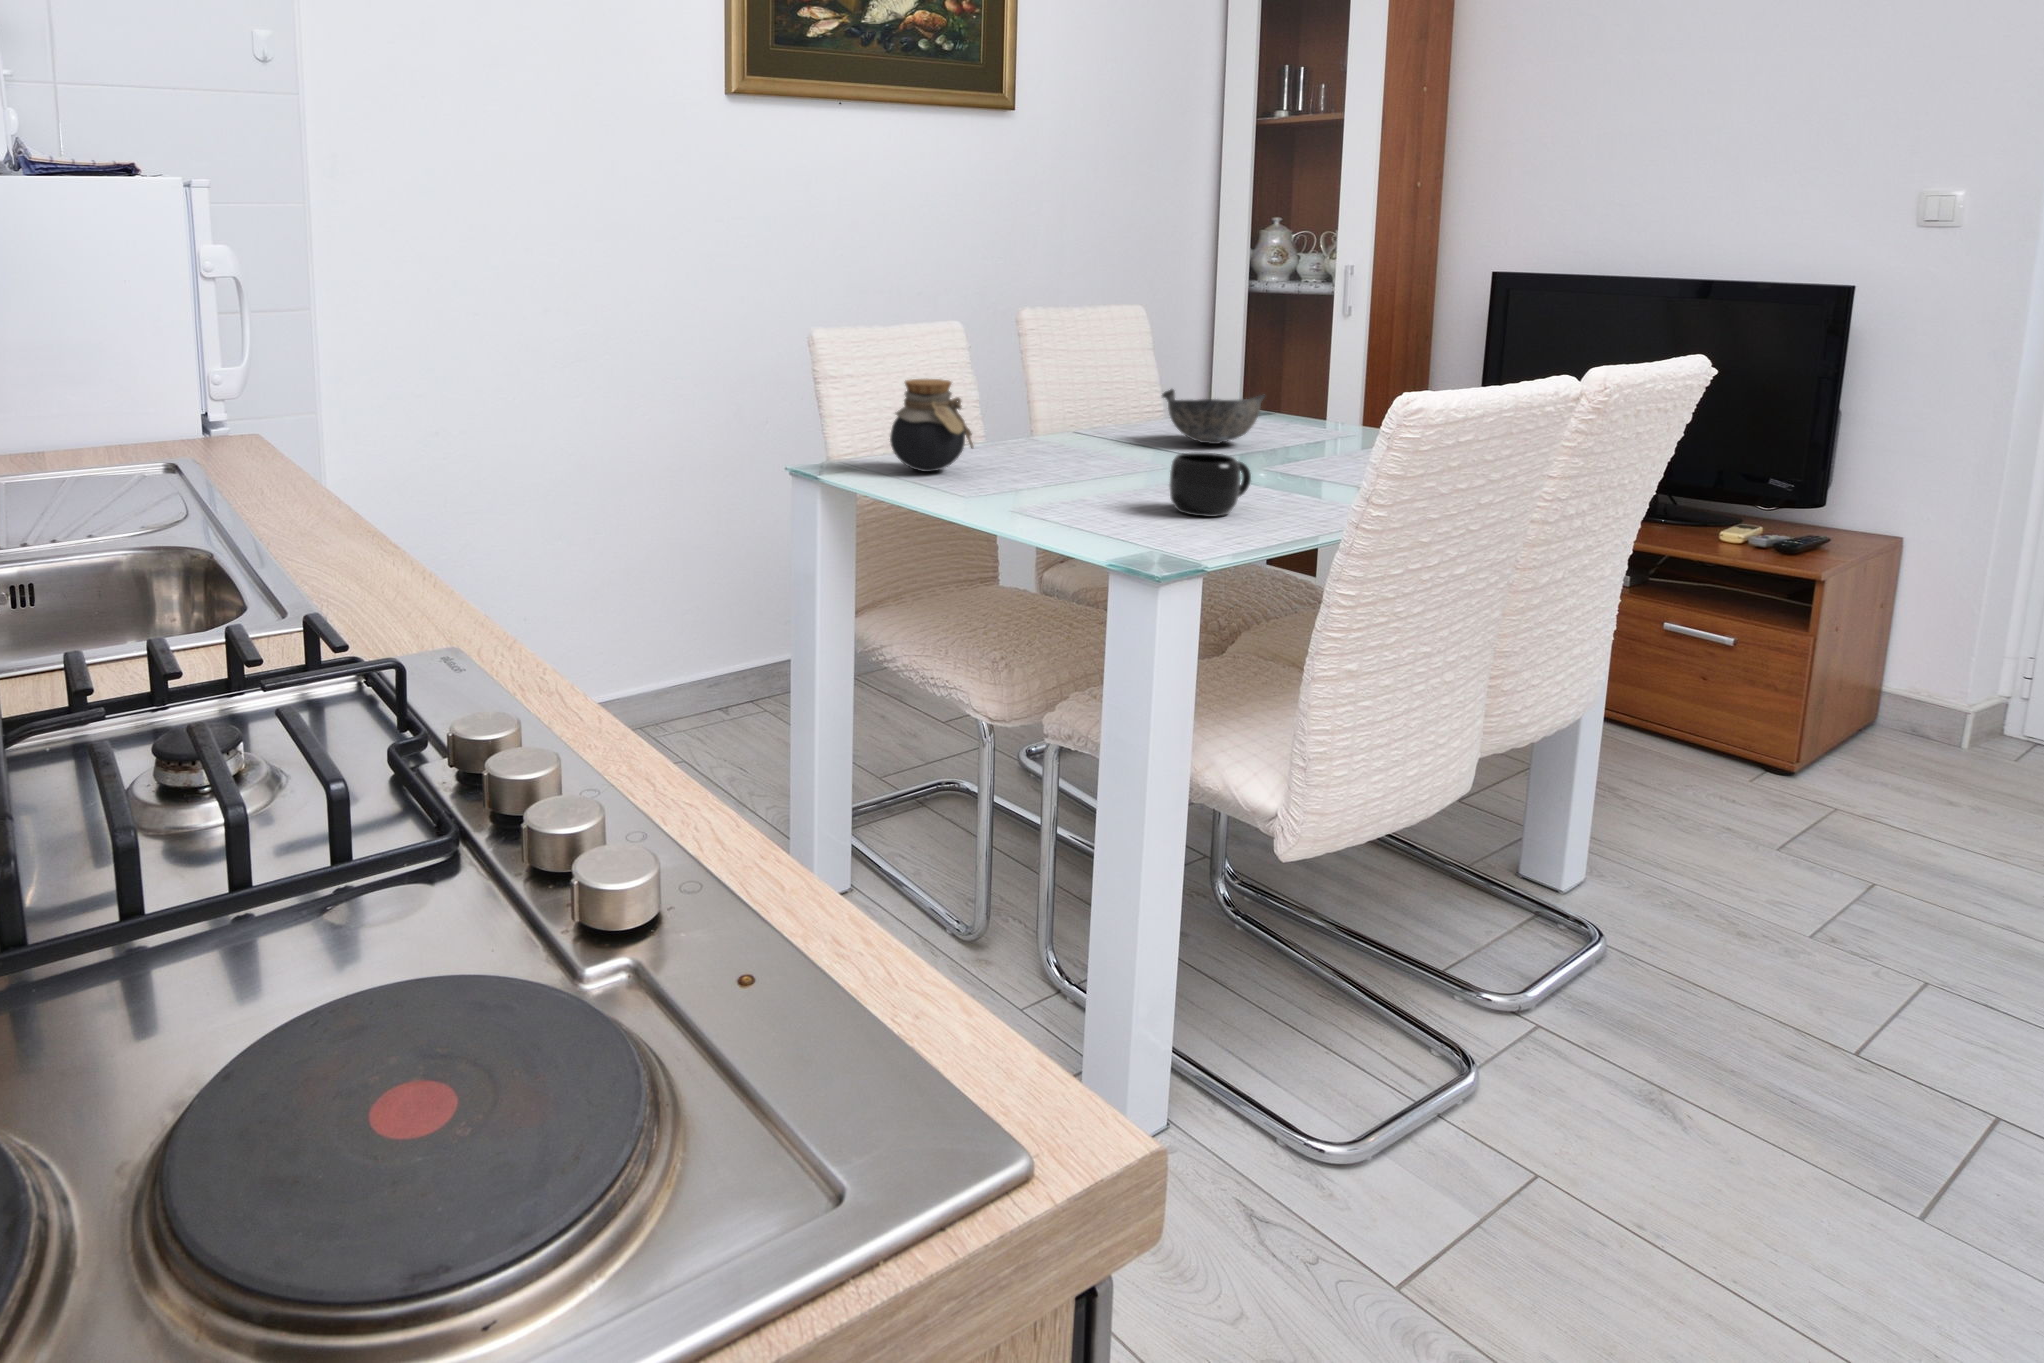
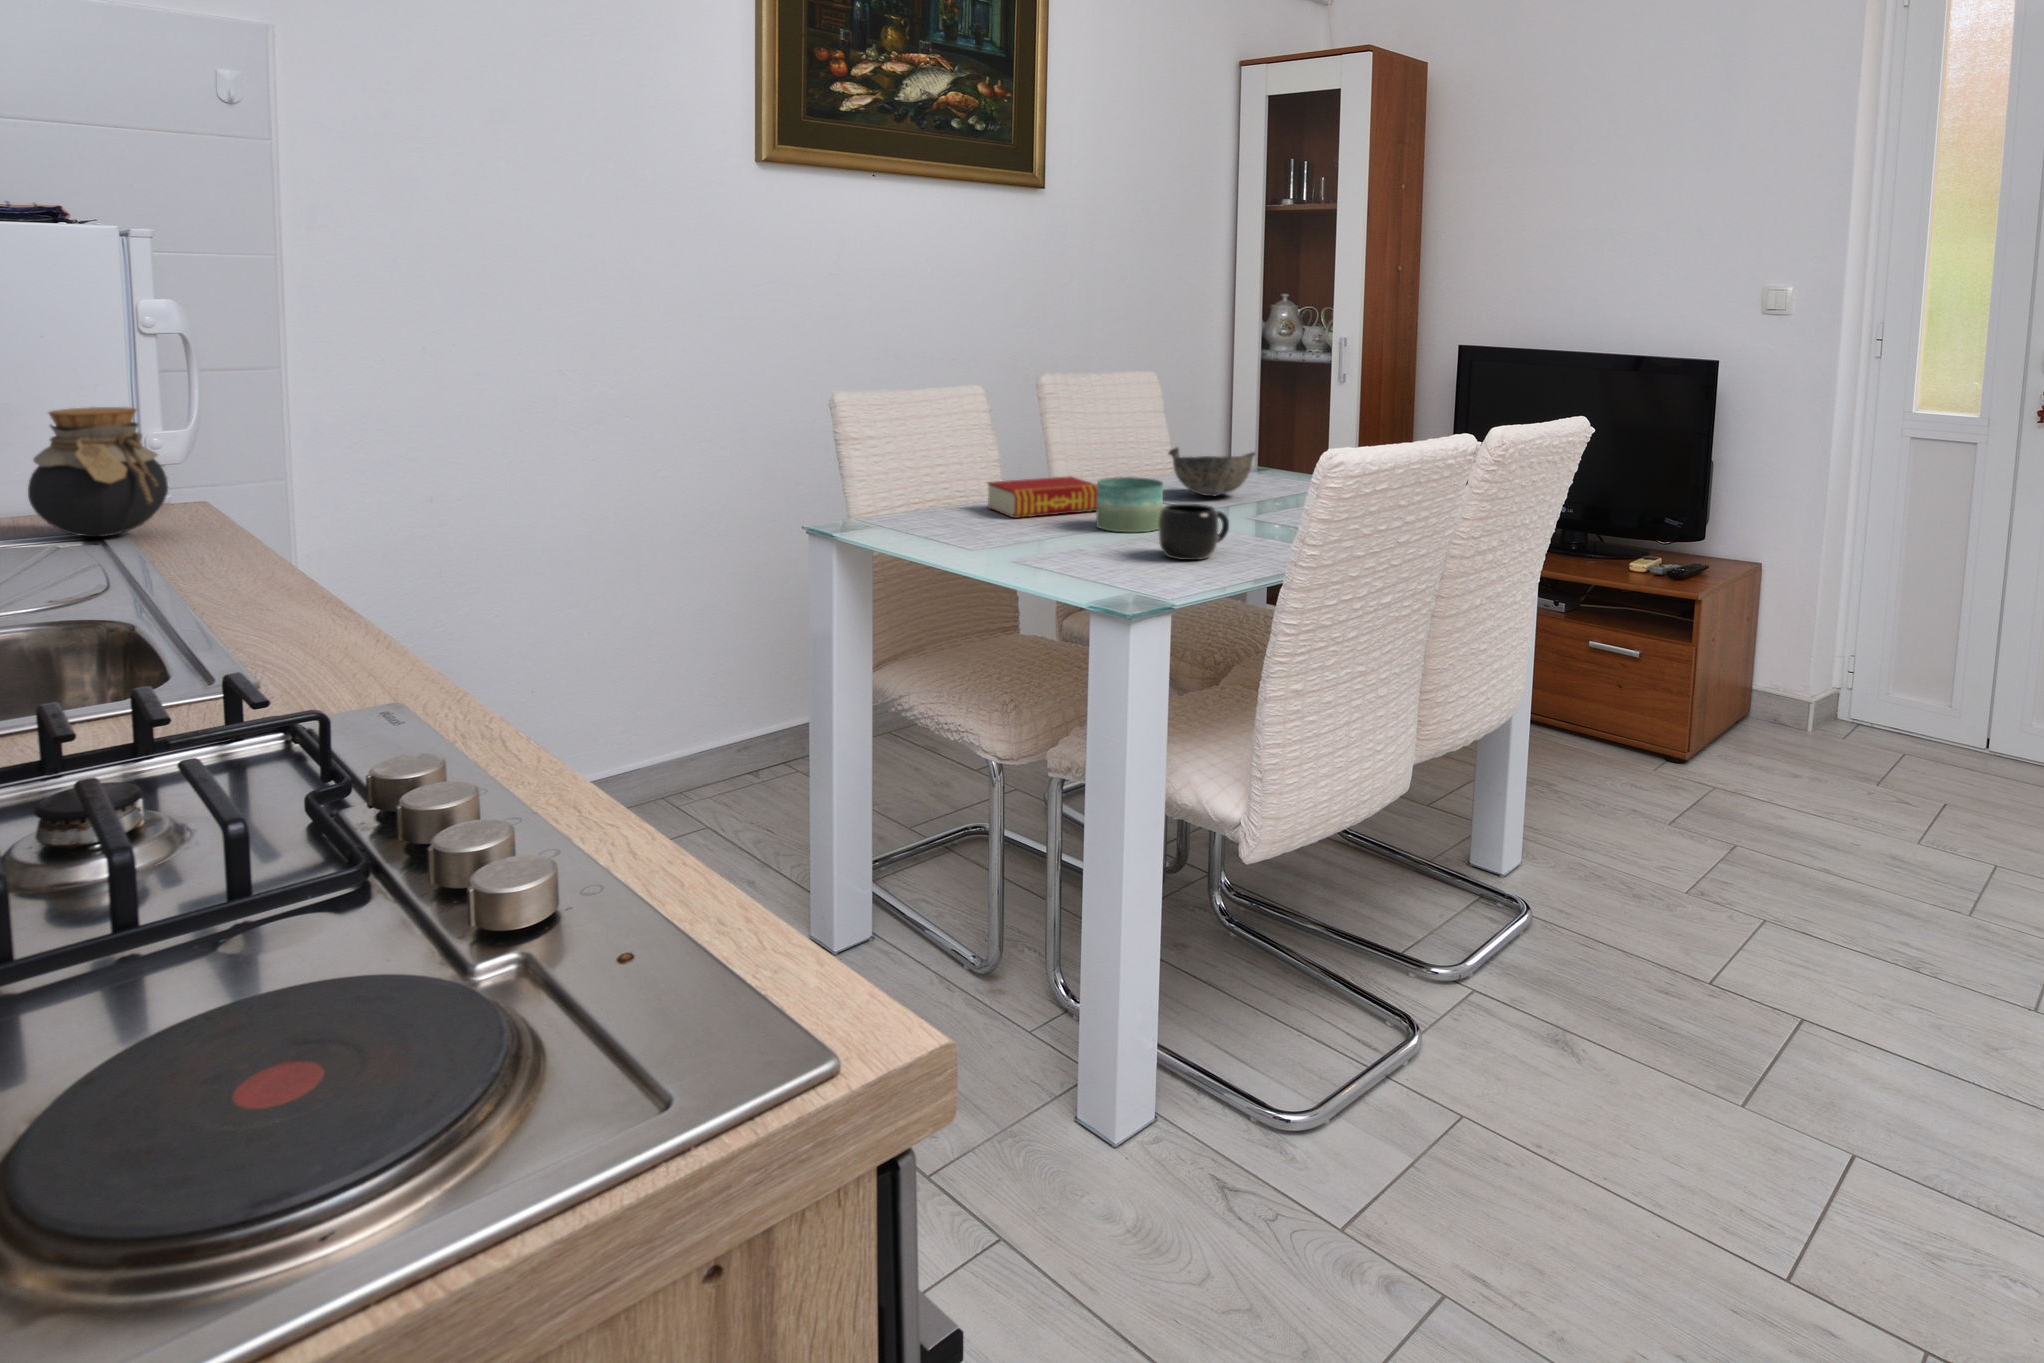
jar: present [890,379,973,472] -> present [28,407,168,537]
book: none [966,420,1092,464] -> present [988,477,1097,518]
candle: none [1089,422,1167,483] -> present [1096,477,1163,532]

